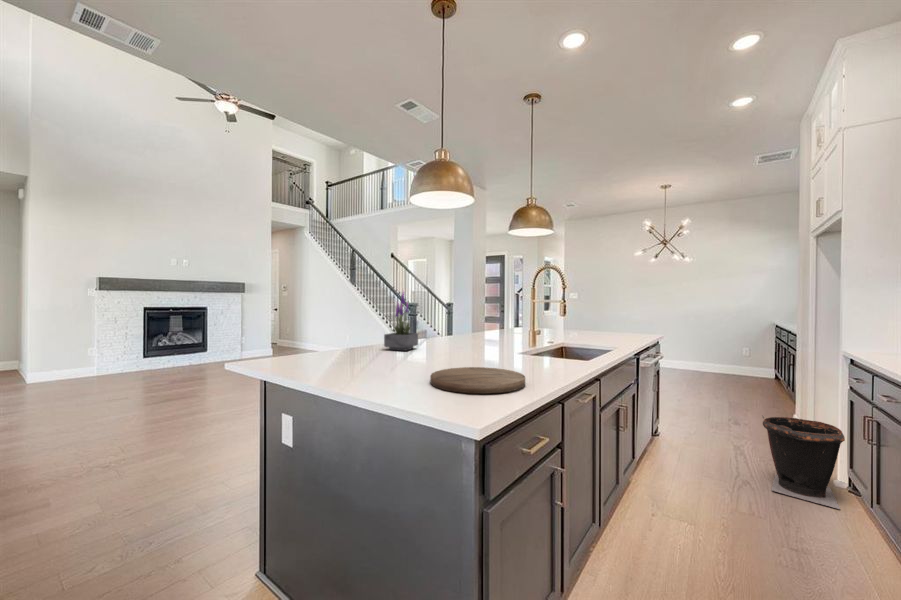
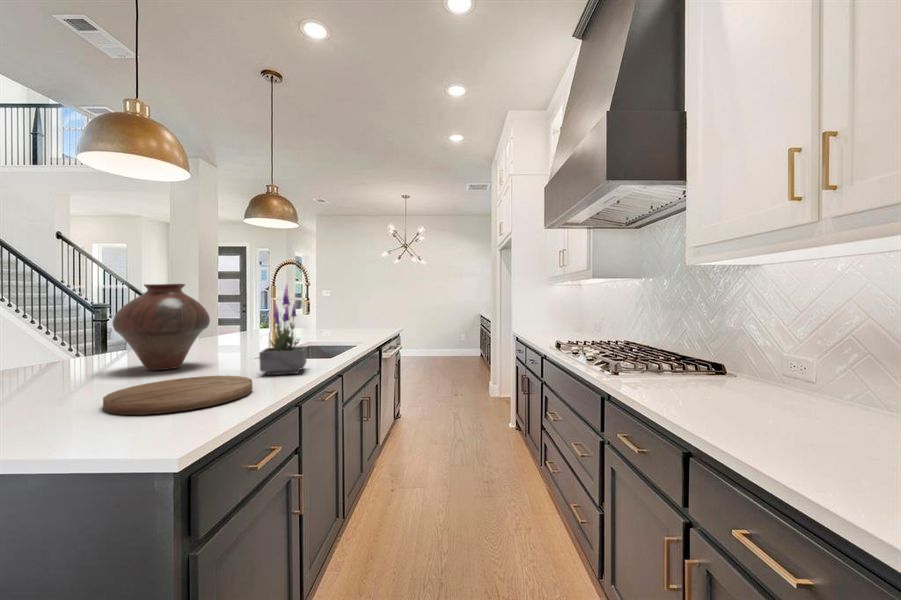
vase: none [426,290,487,358] -> present [113,284,210,370]
potted plant: present [384,292,418,351] -> present [259,286,306,375]
waste bin: present [762,416,845,509] -> none [470,385,516,445]

